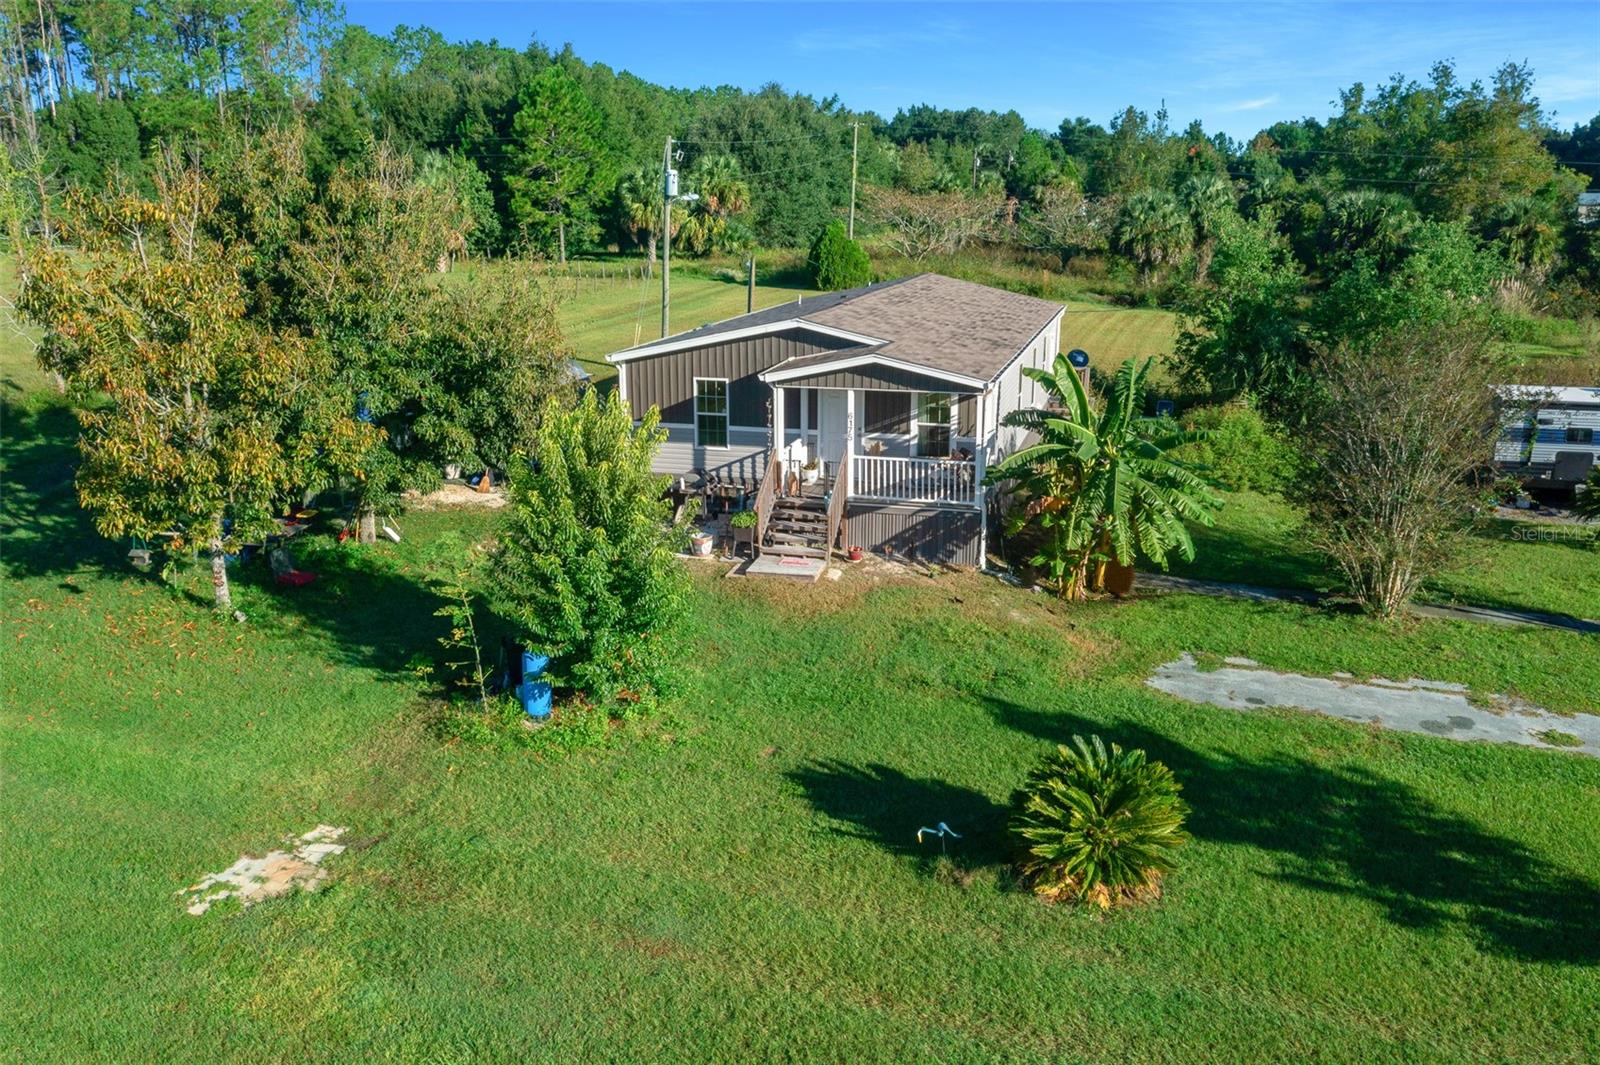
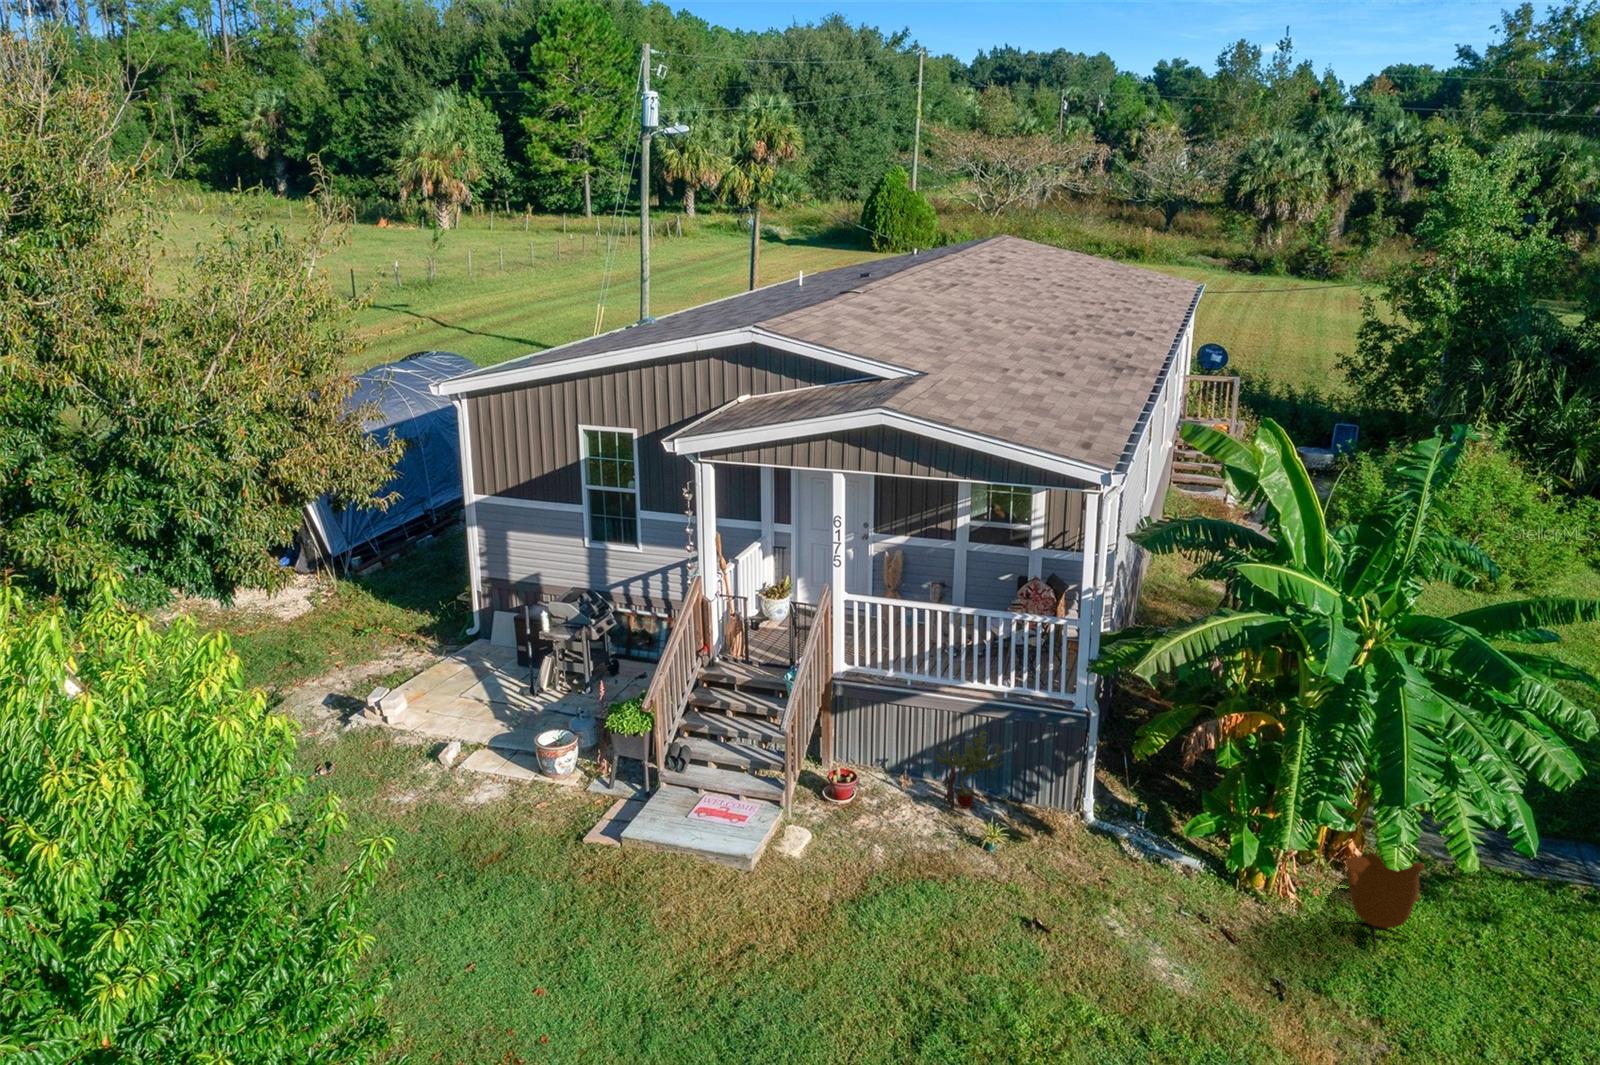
potted tree: none [902,524,938,568] -> present [935,731,1003,808]
watering can: present [1020,560,1050,588] -> none [1159,824,1227,882]

